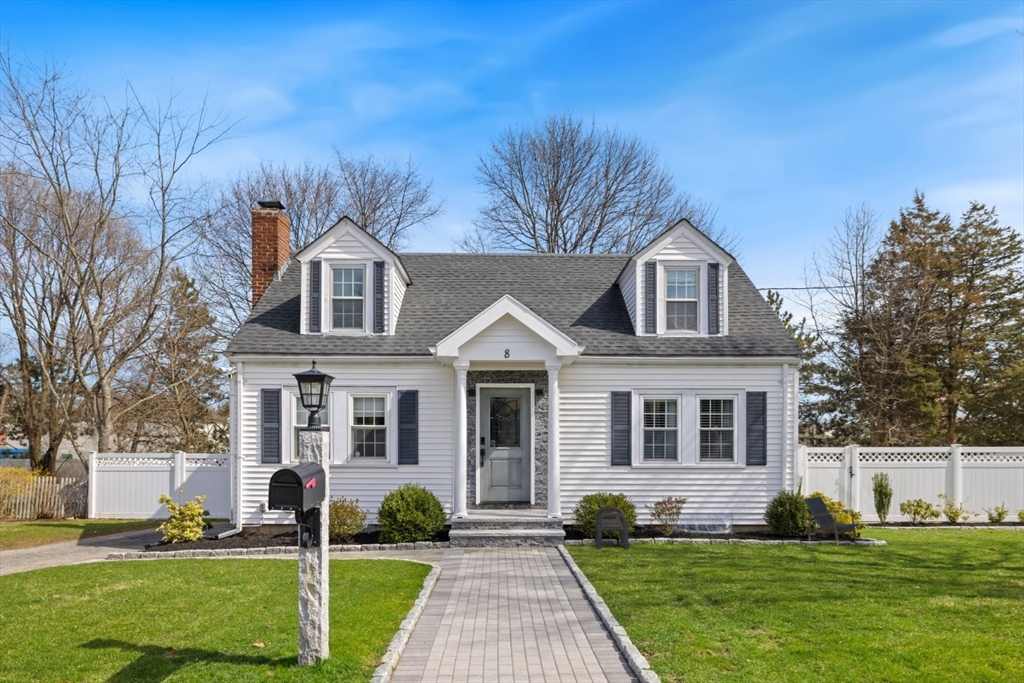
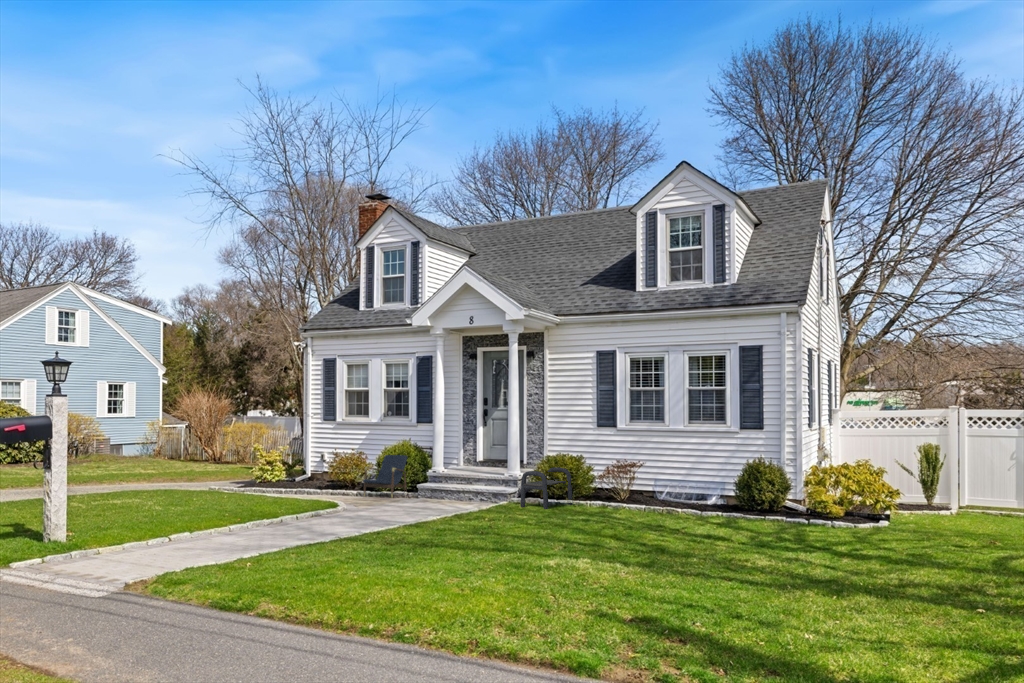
lounge chair: present [804,497,860,545] -> present [363,455,407,498]

